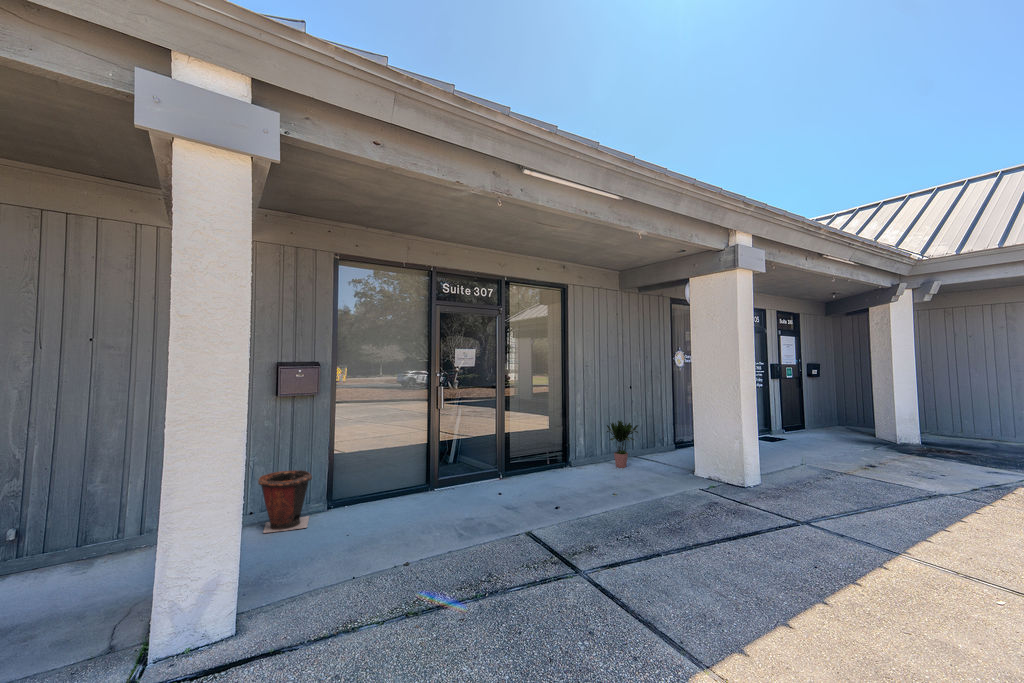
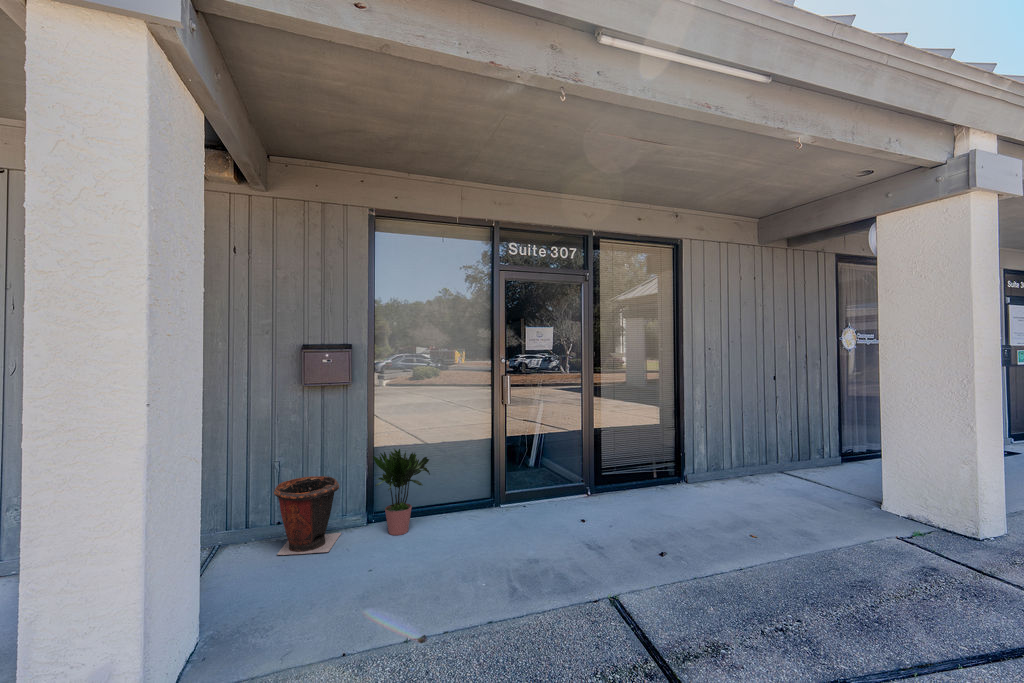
potted plant: present [607,421,638,468] -> present [373,449,430,535]

